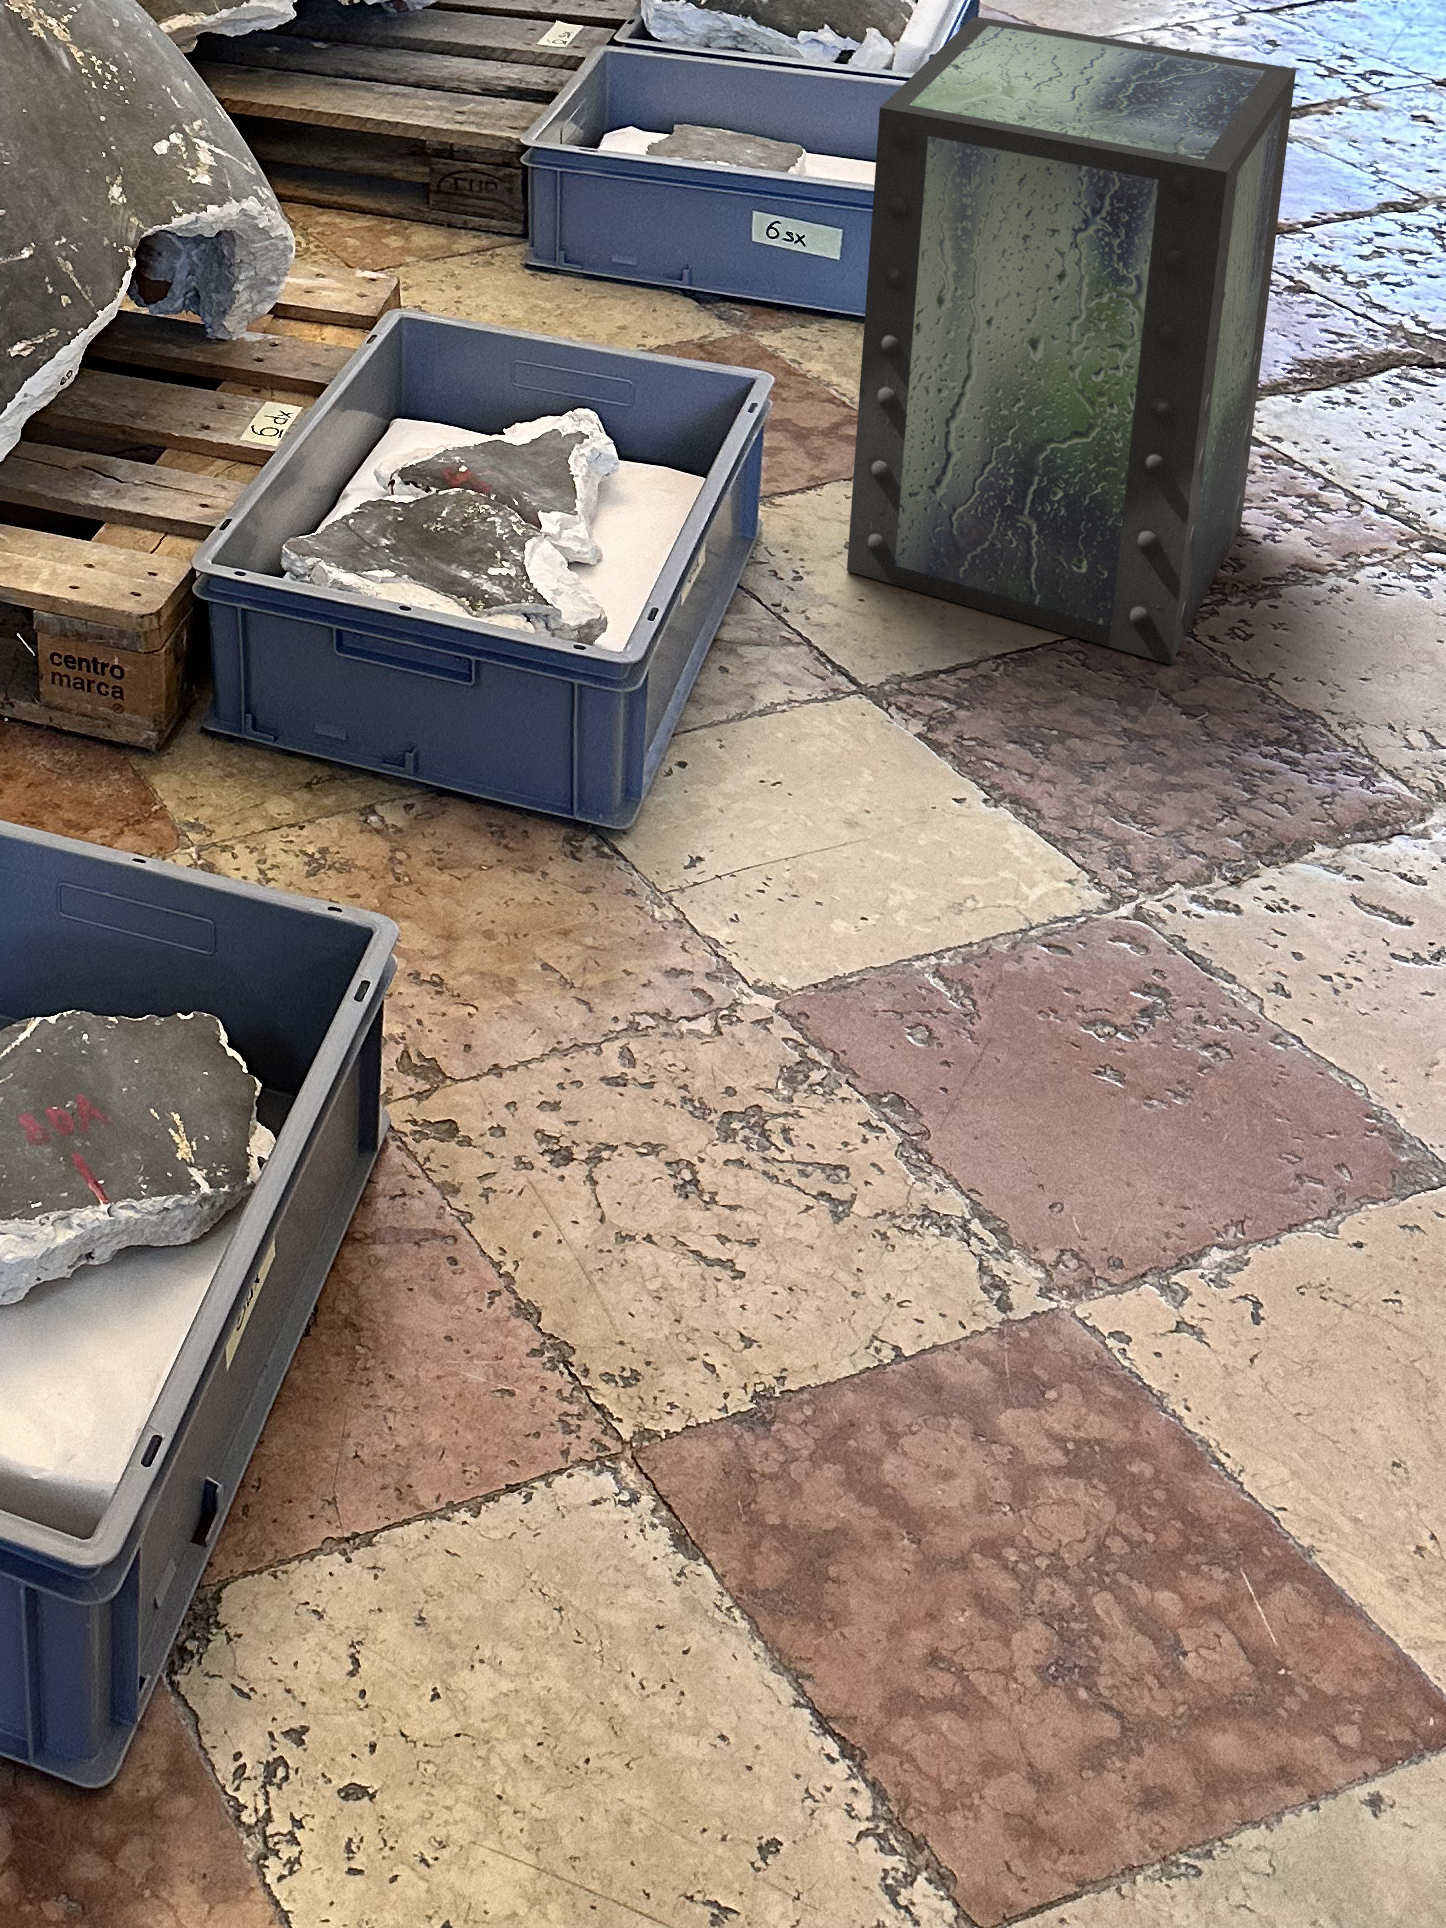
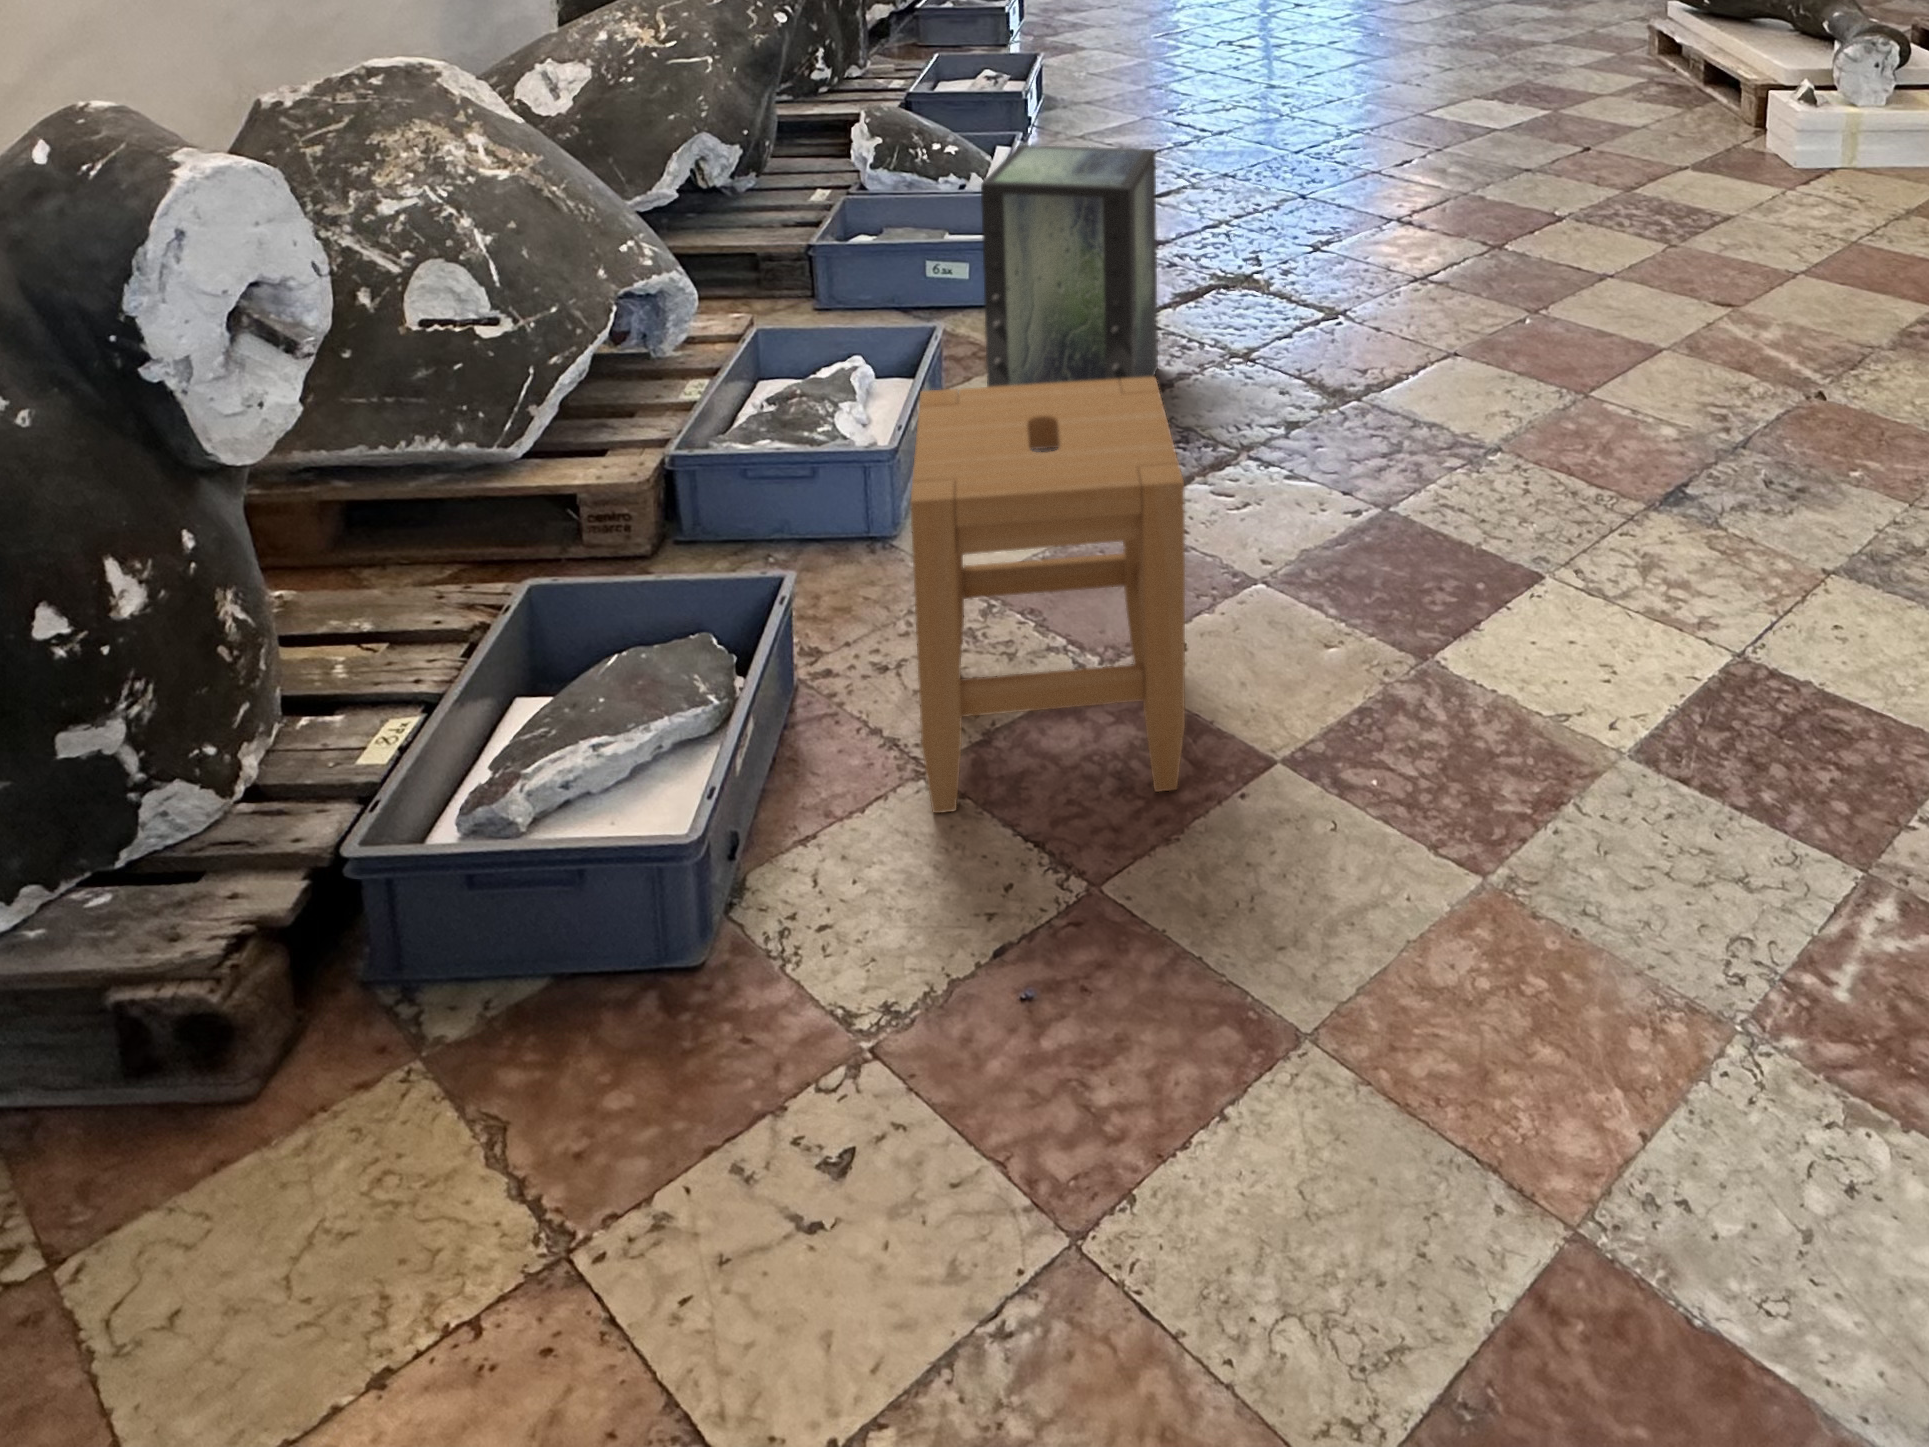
stool: none [603,640,1329,1757] -> present [910,377,1185,813]

